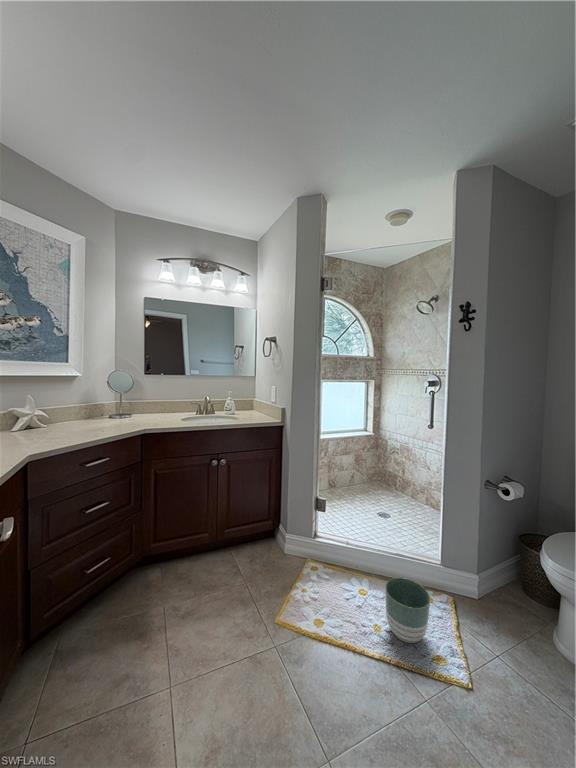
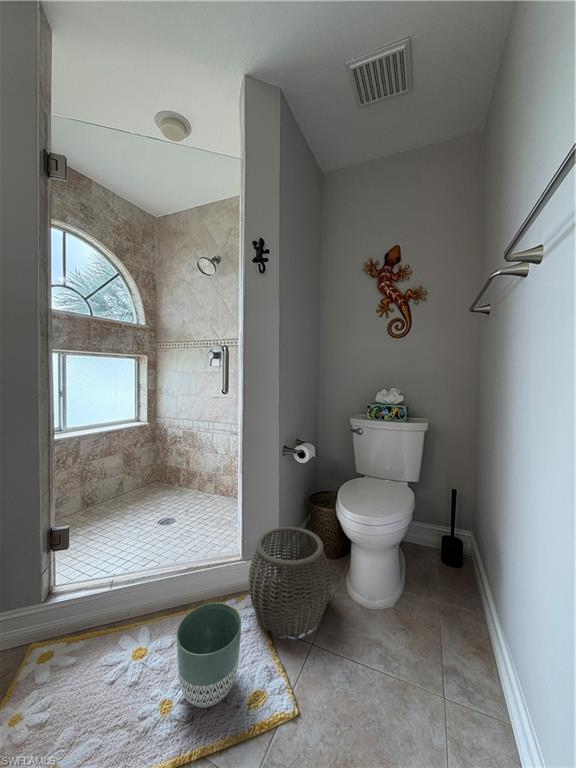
woven basket: none [443,550,526,647] -> present [249,527,331,637]

